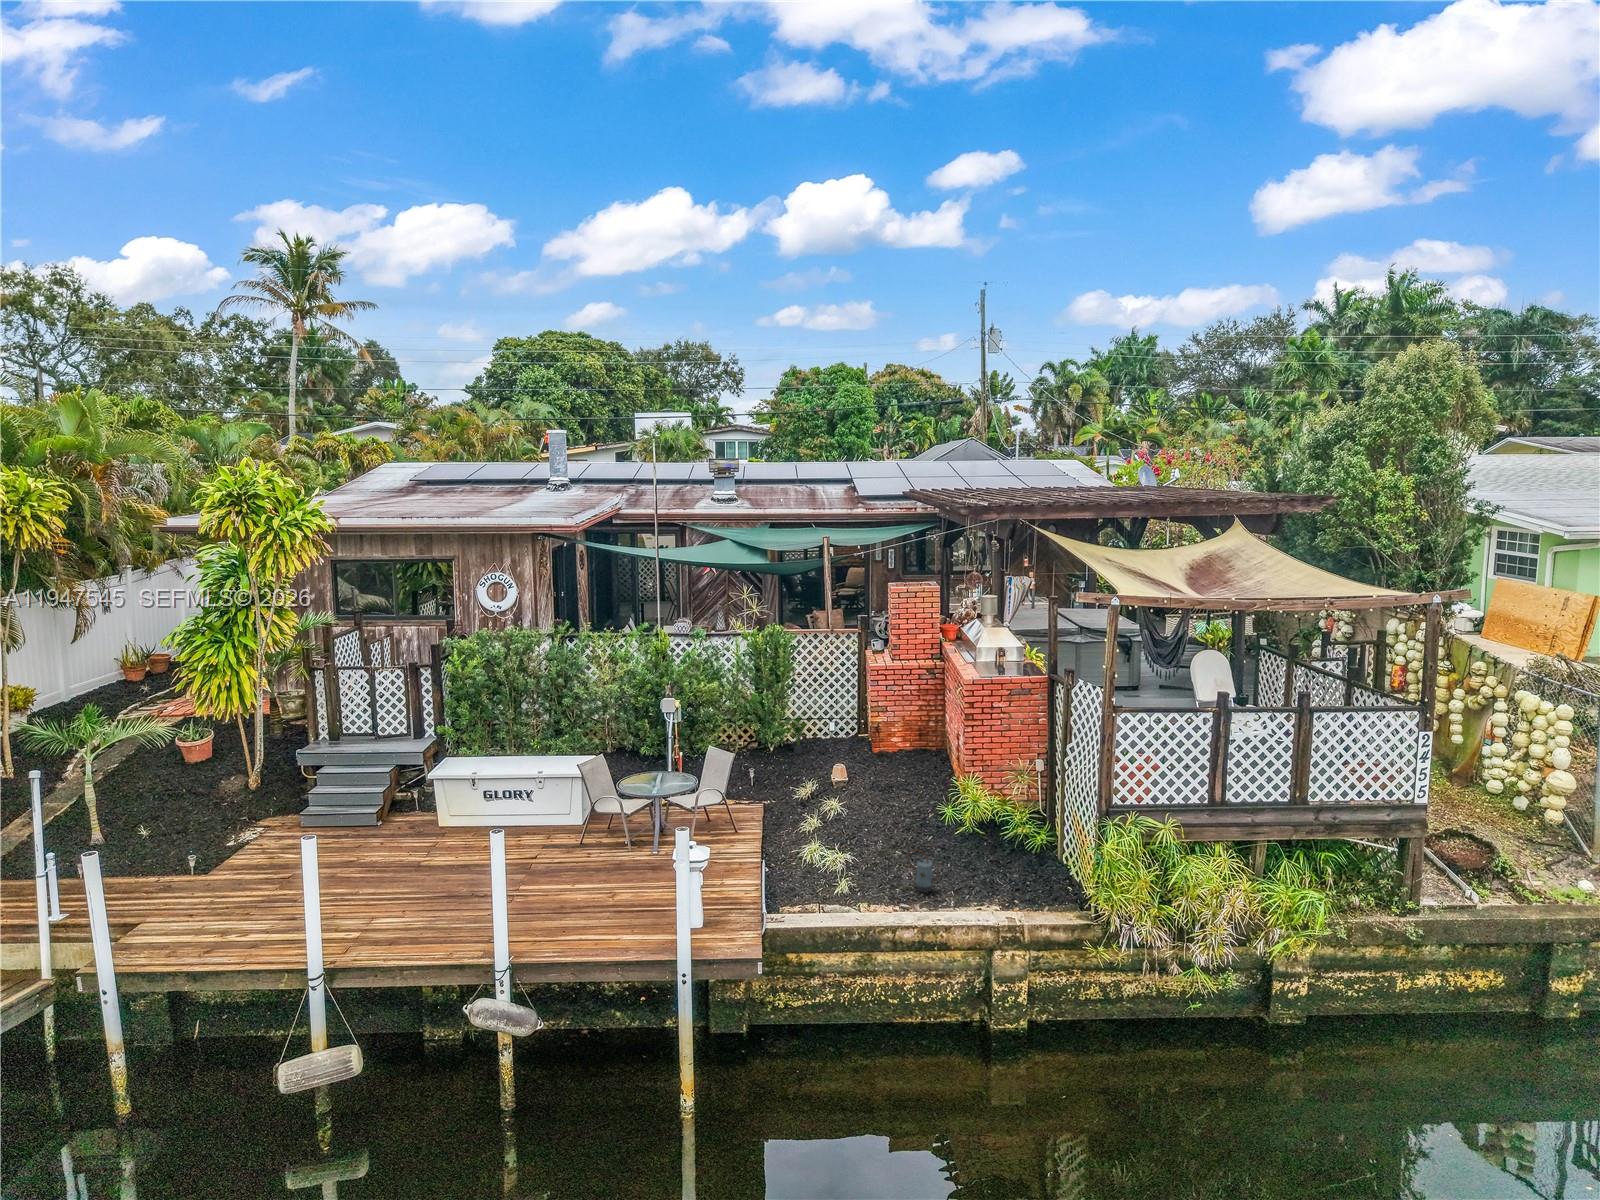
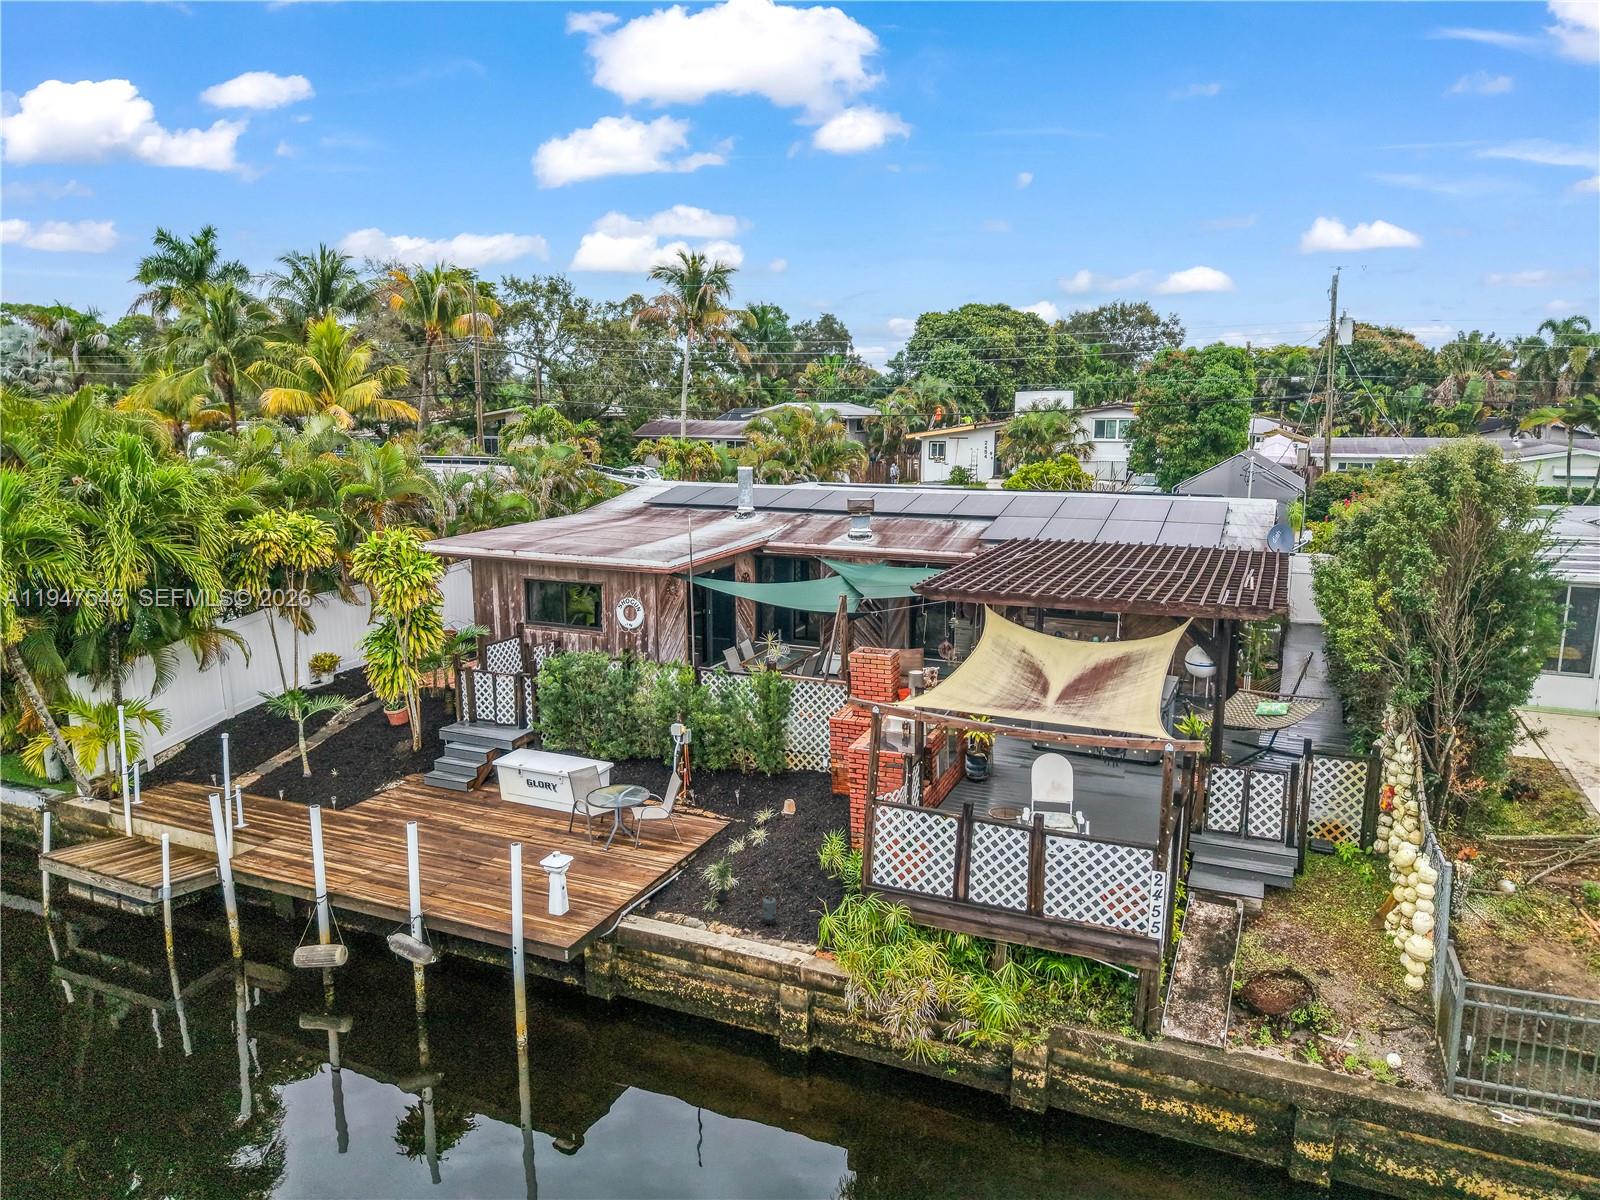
potted plant: present [790,718,807,754] -> present [714,861,730,901]

